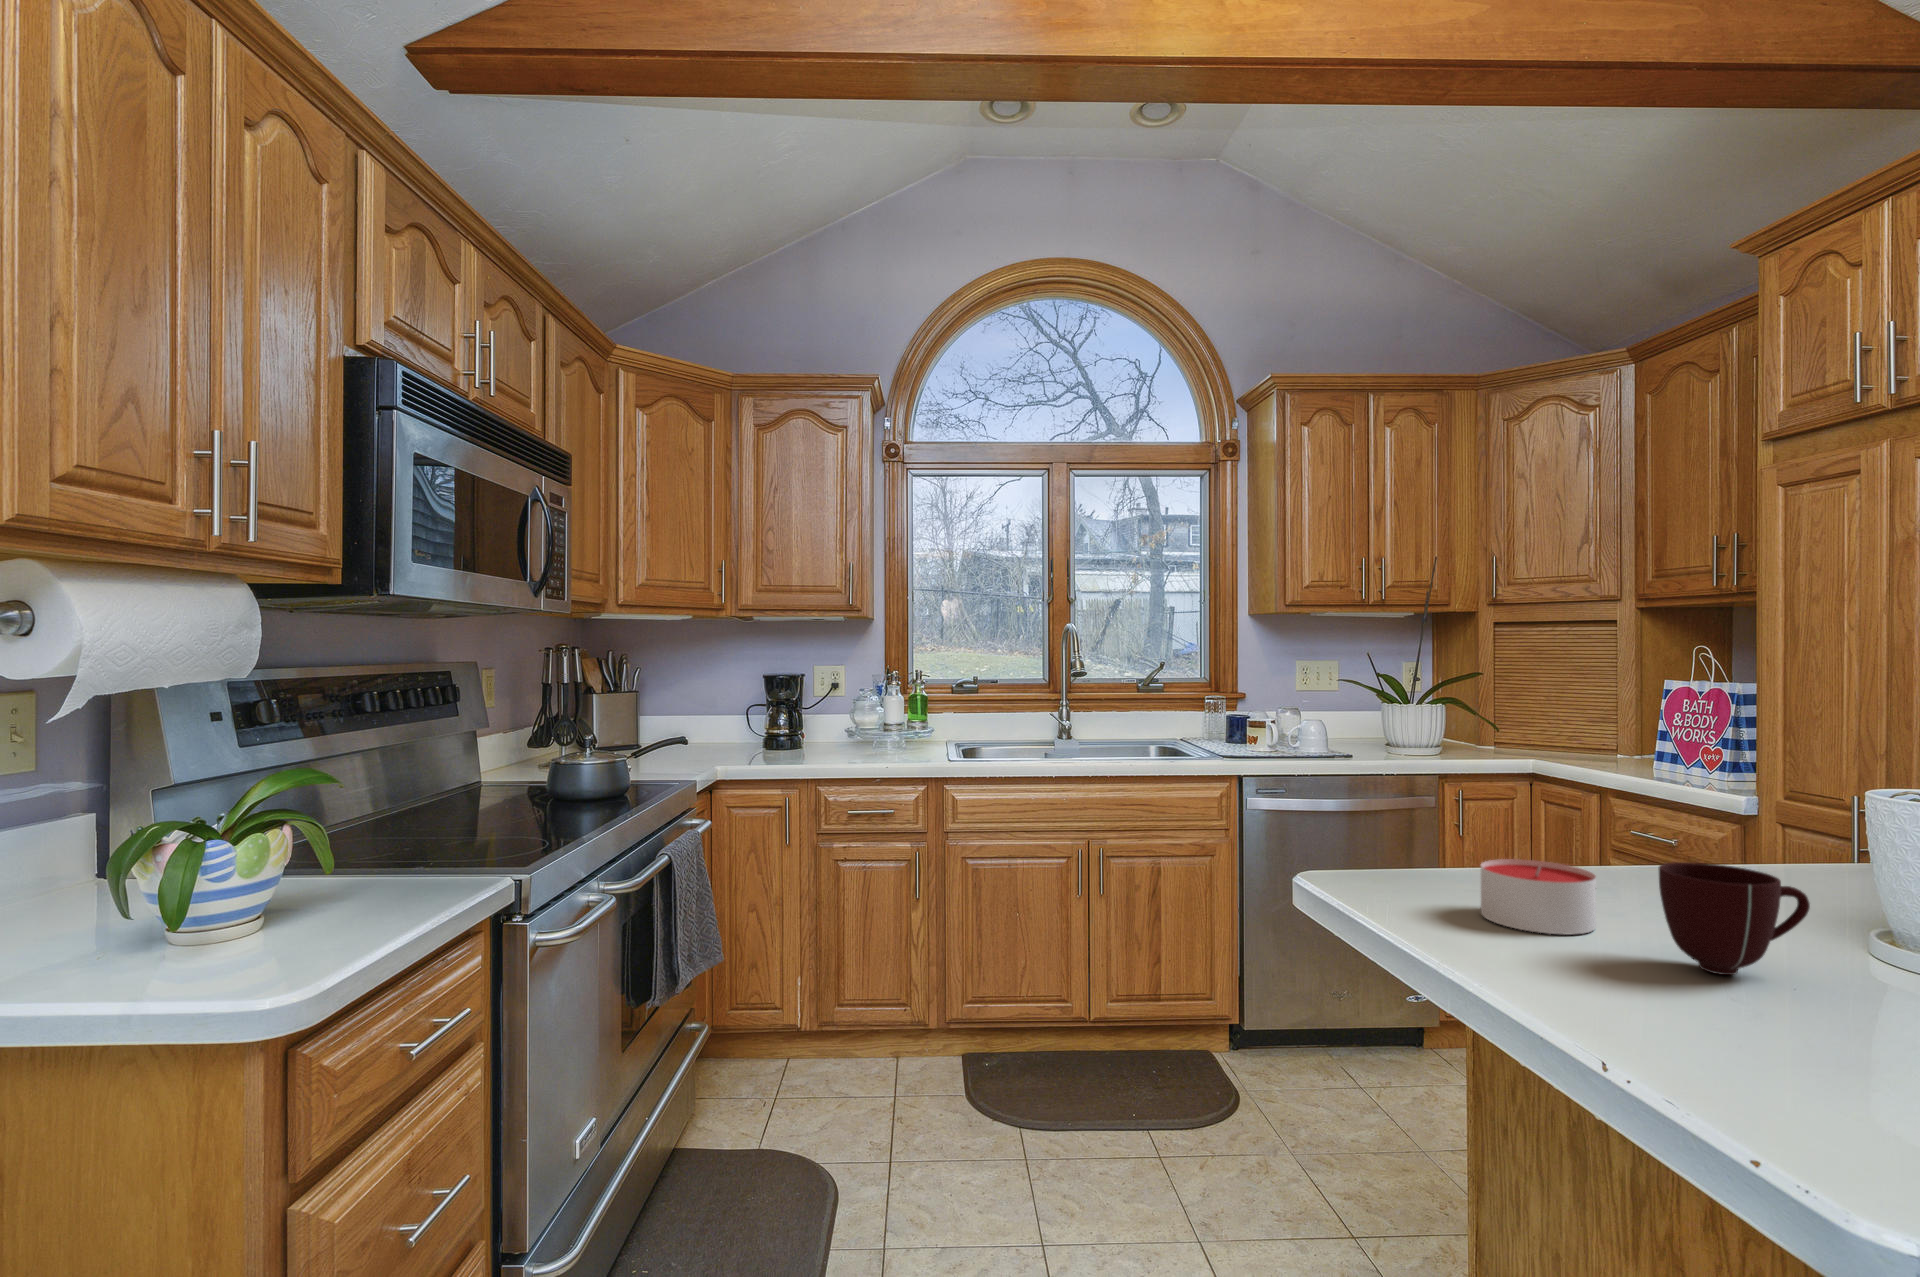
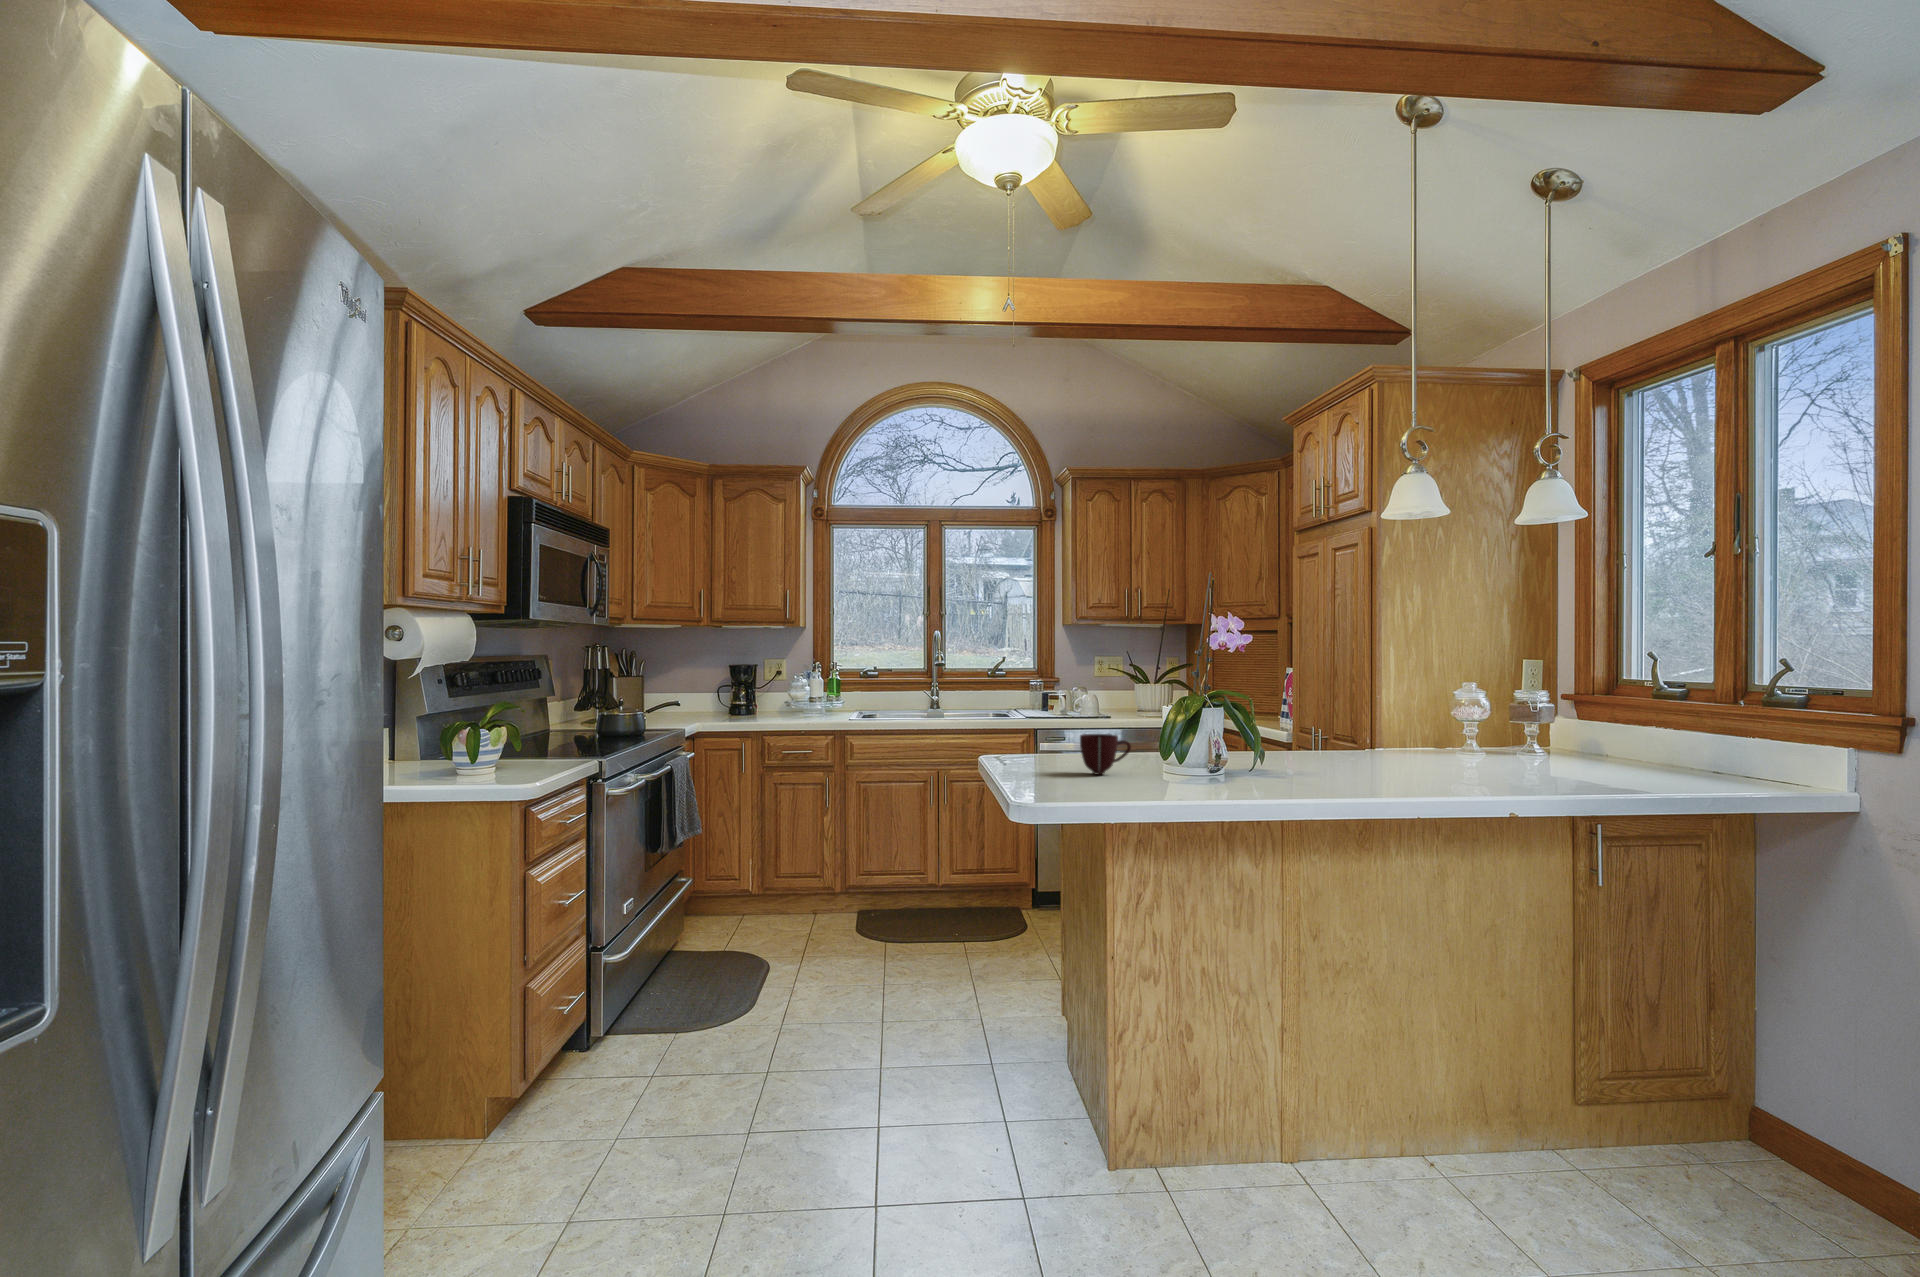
candle: present [1481,859,1596,934] -> none [1039,741,1082,768]

